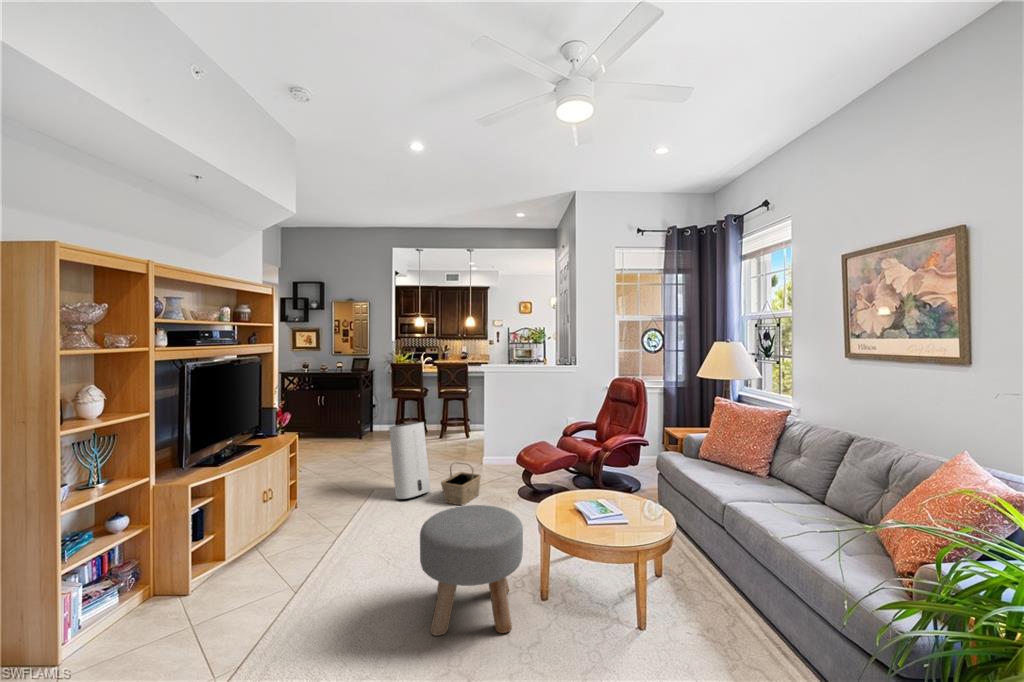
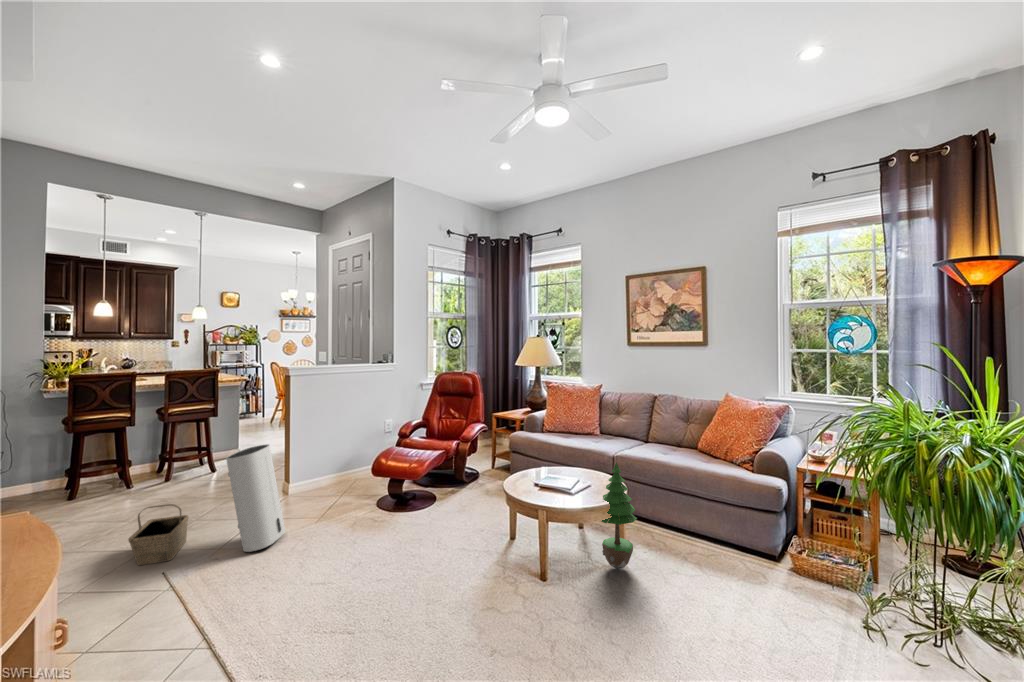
basket: present [441,463,481,505] -> present [128,504,188,565]
ottoman: present [420,505,523,636] -> none [456,497,558,631]
potted tree: none [586,505,636,643] -> present [601,463,637,569]

